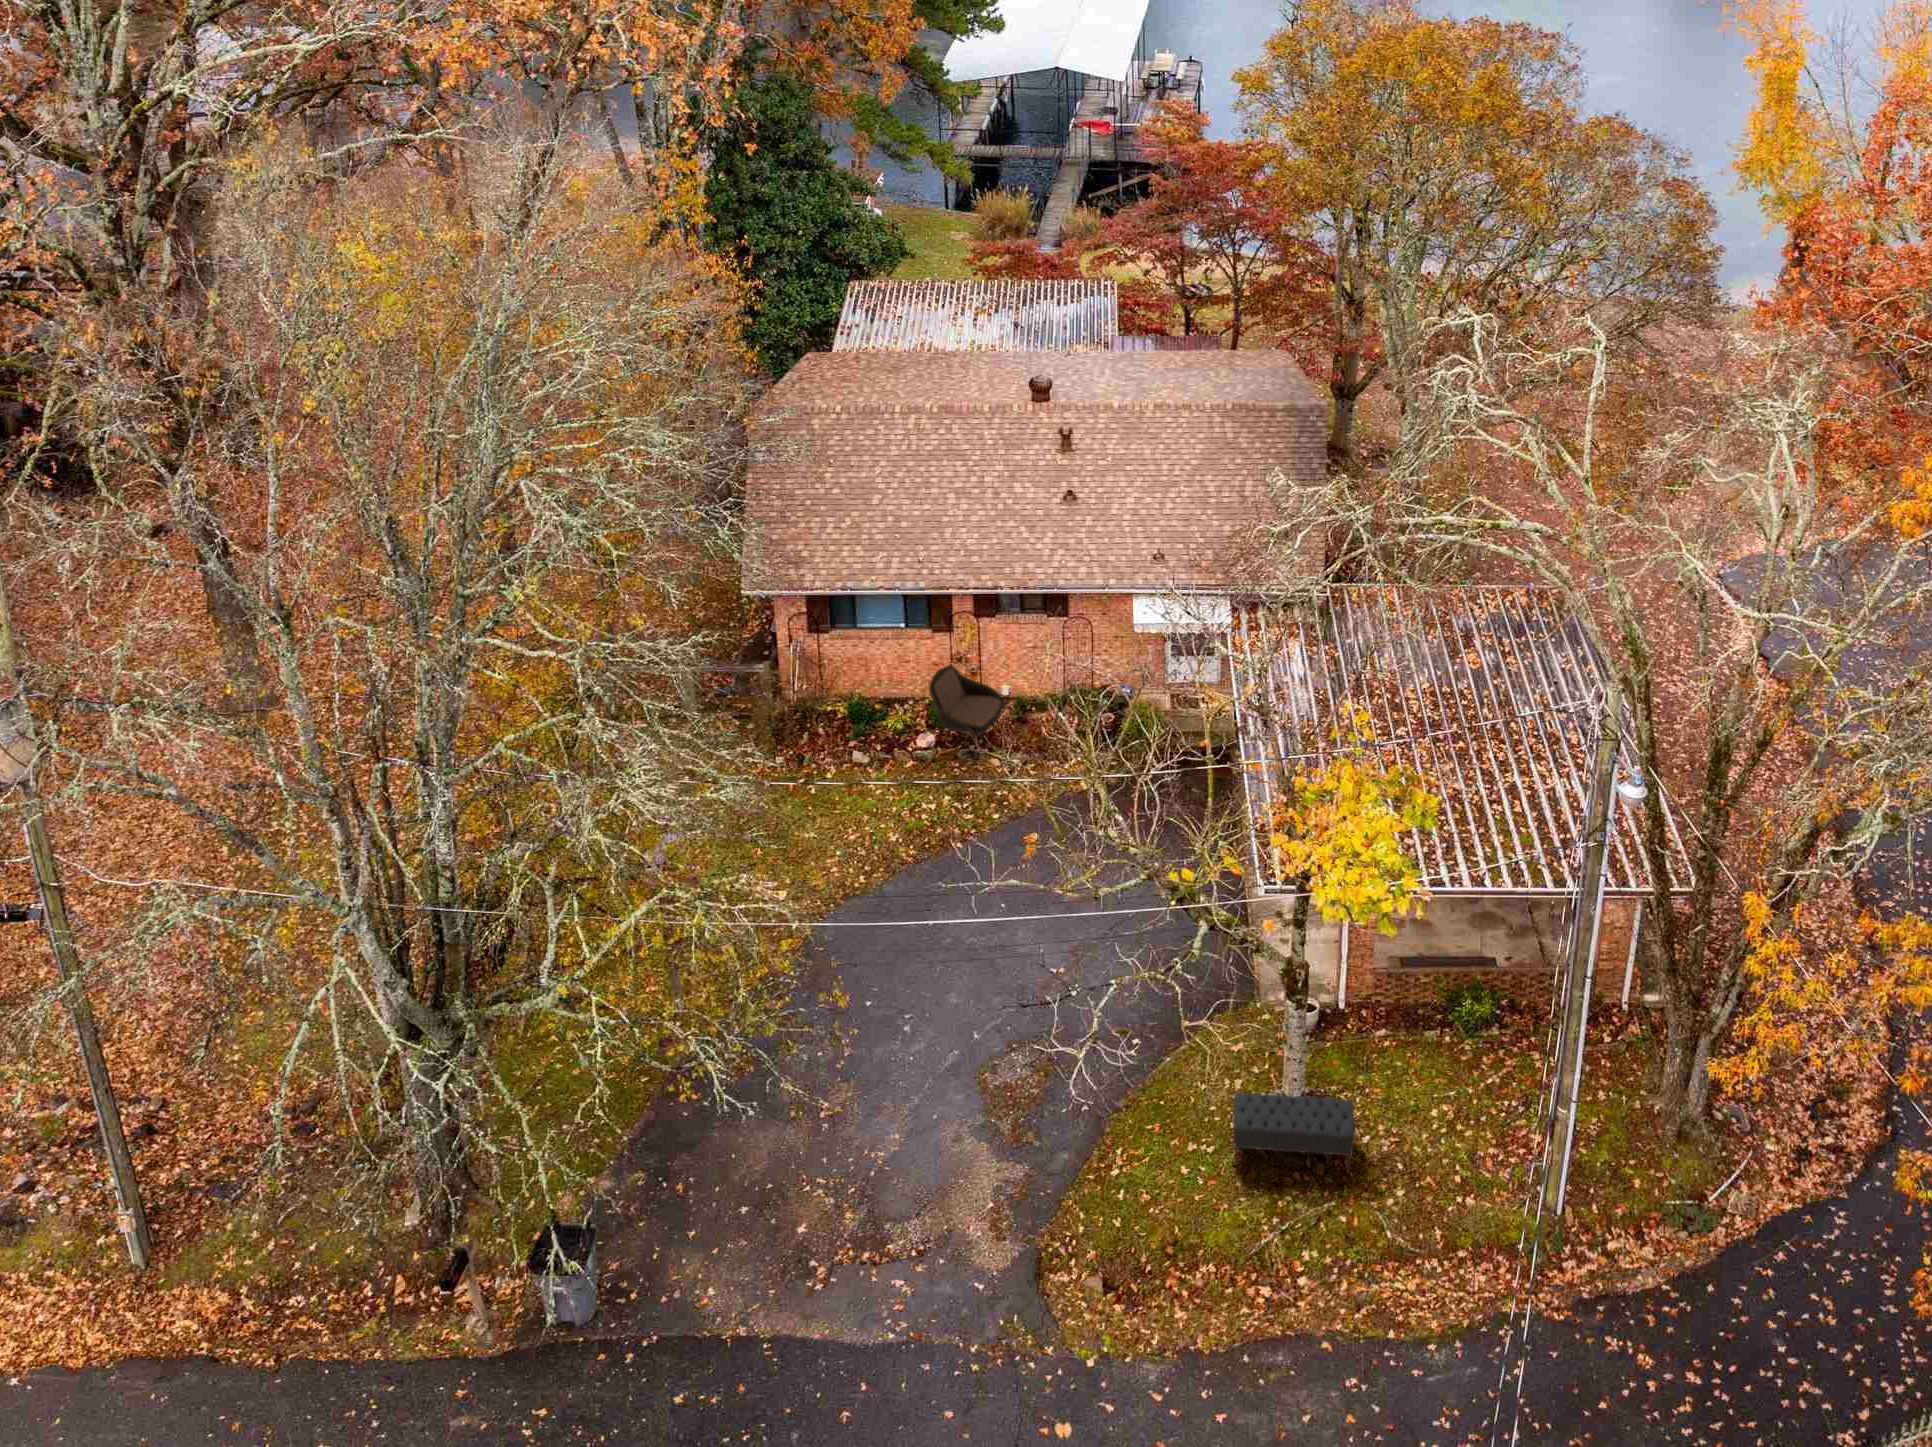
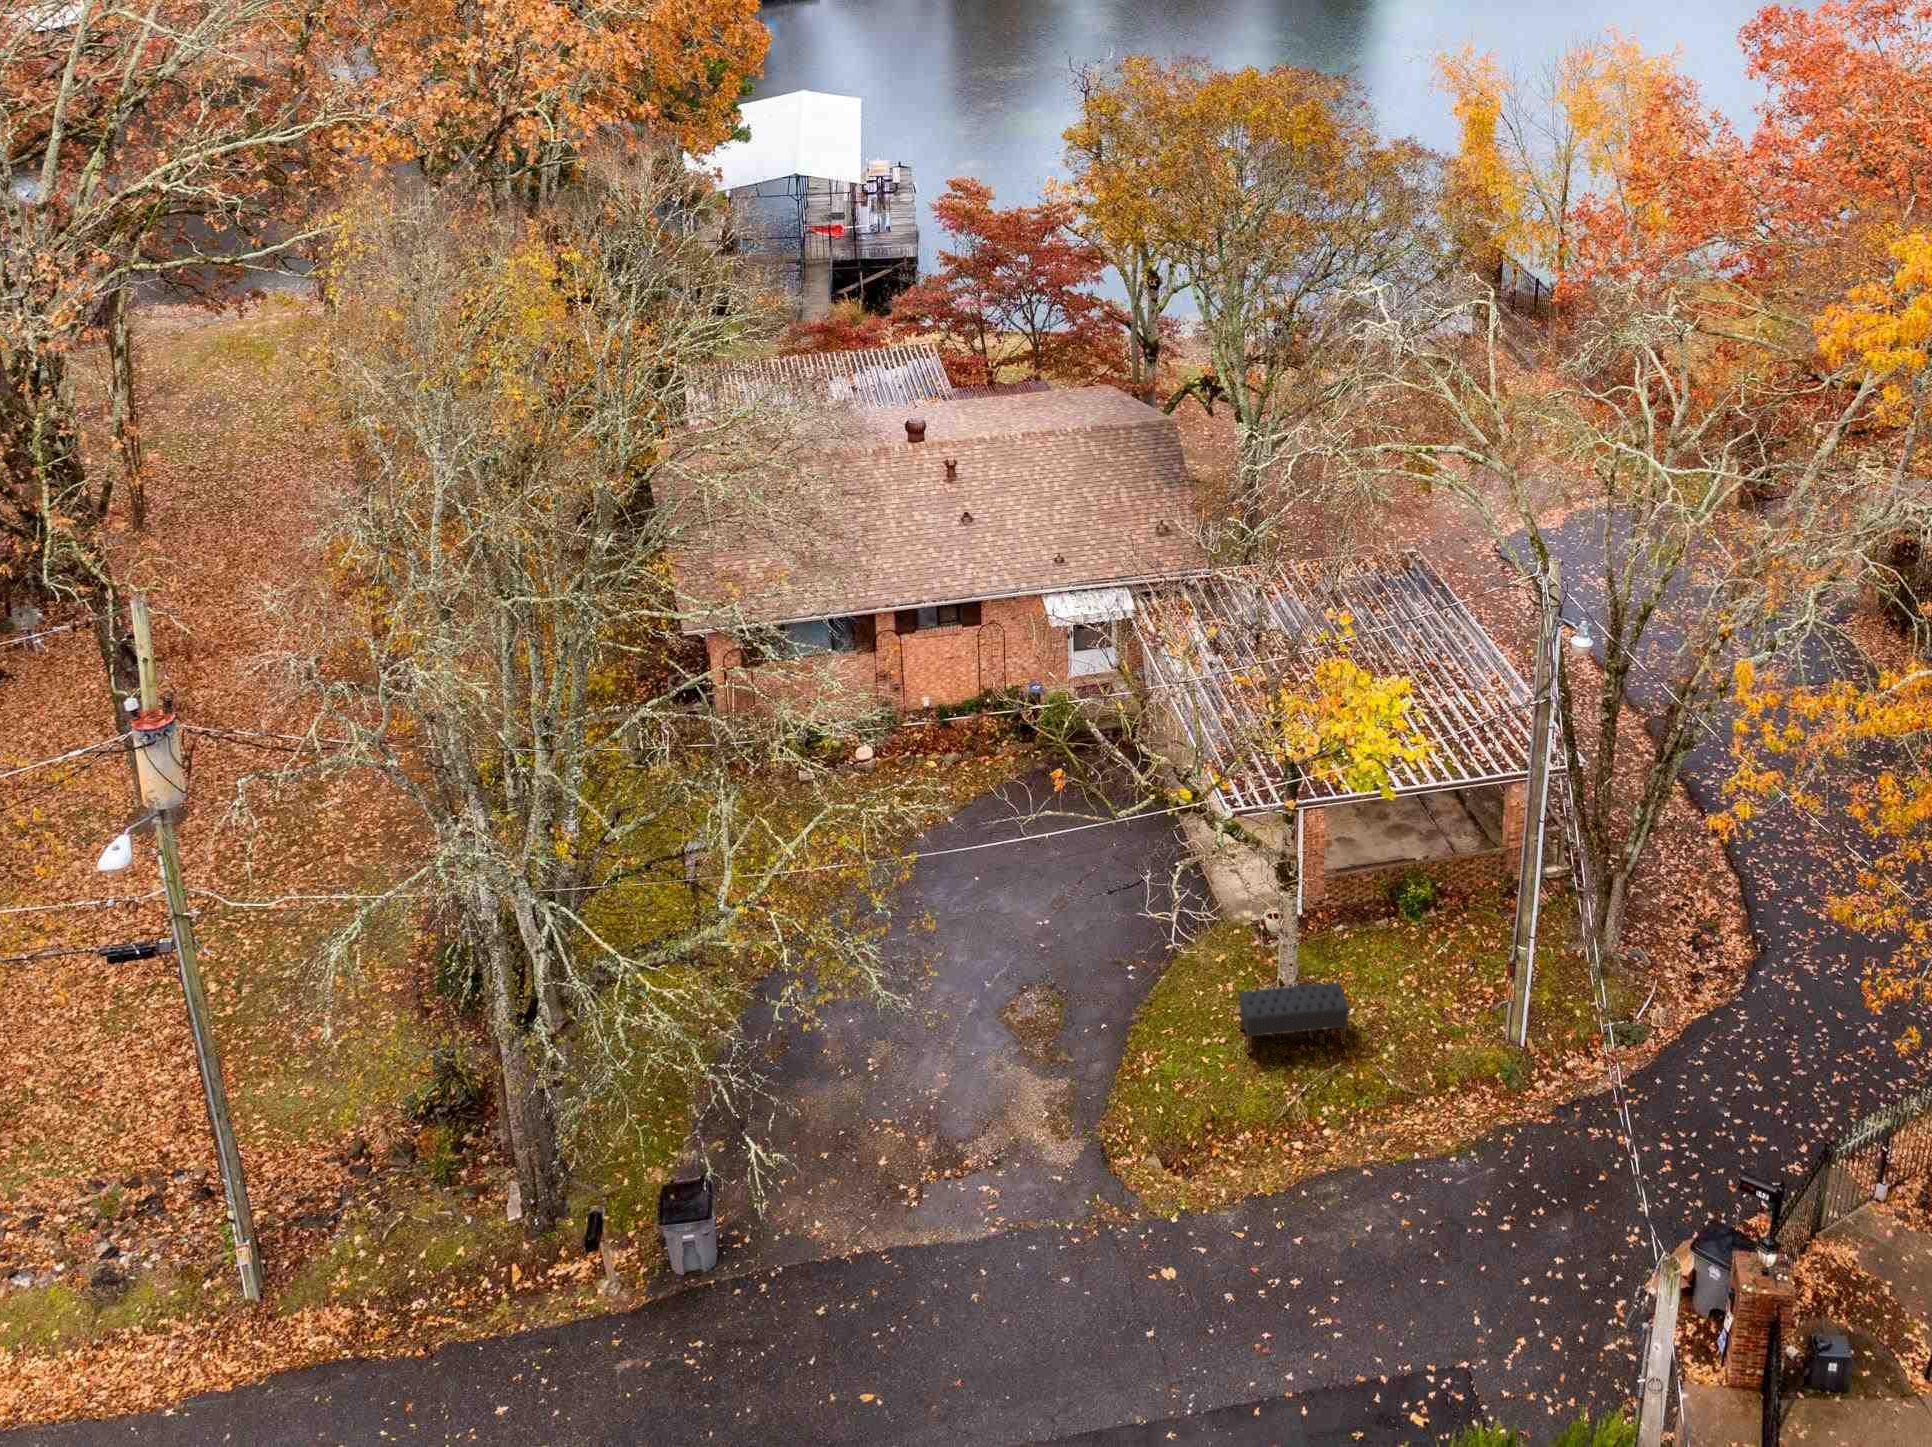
lounge chair: present [929,665,1005,761] -> none [874,688,942,773]

